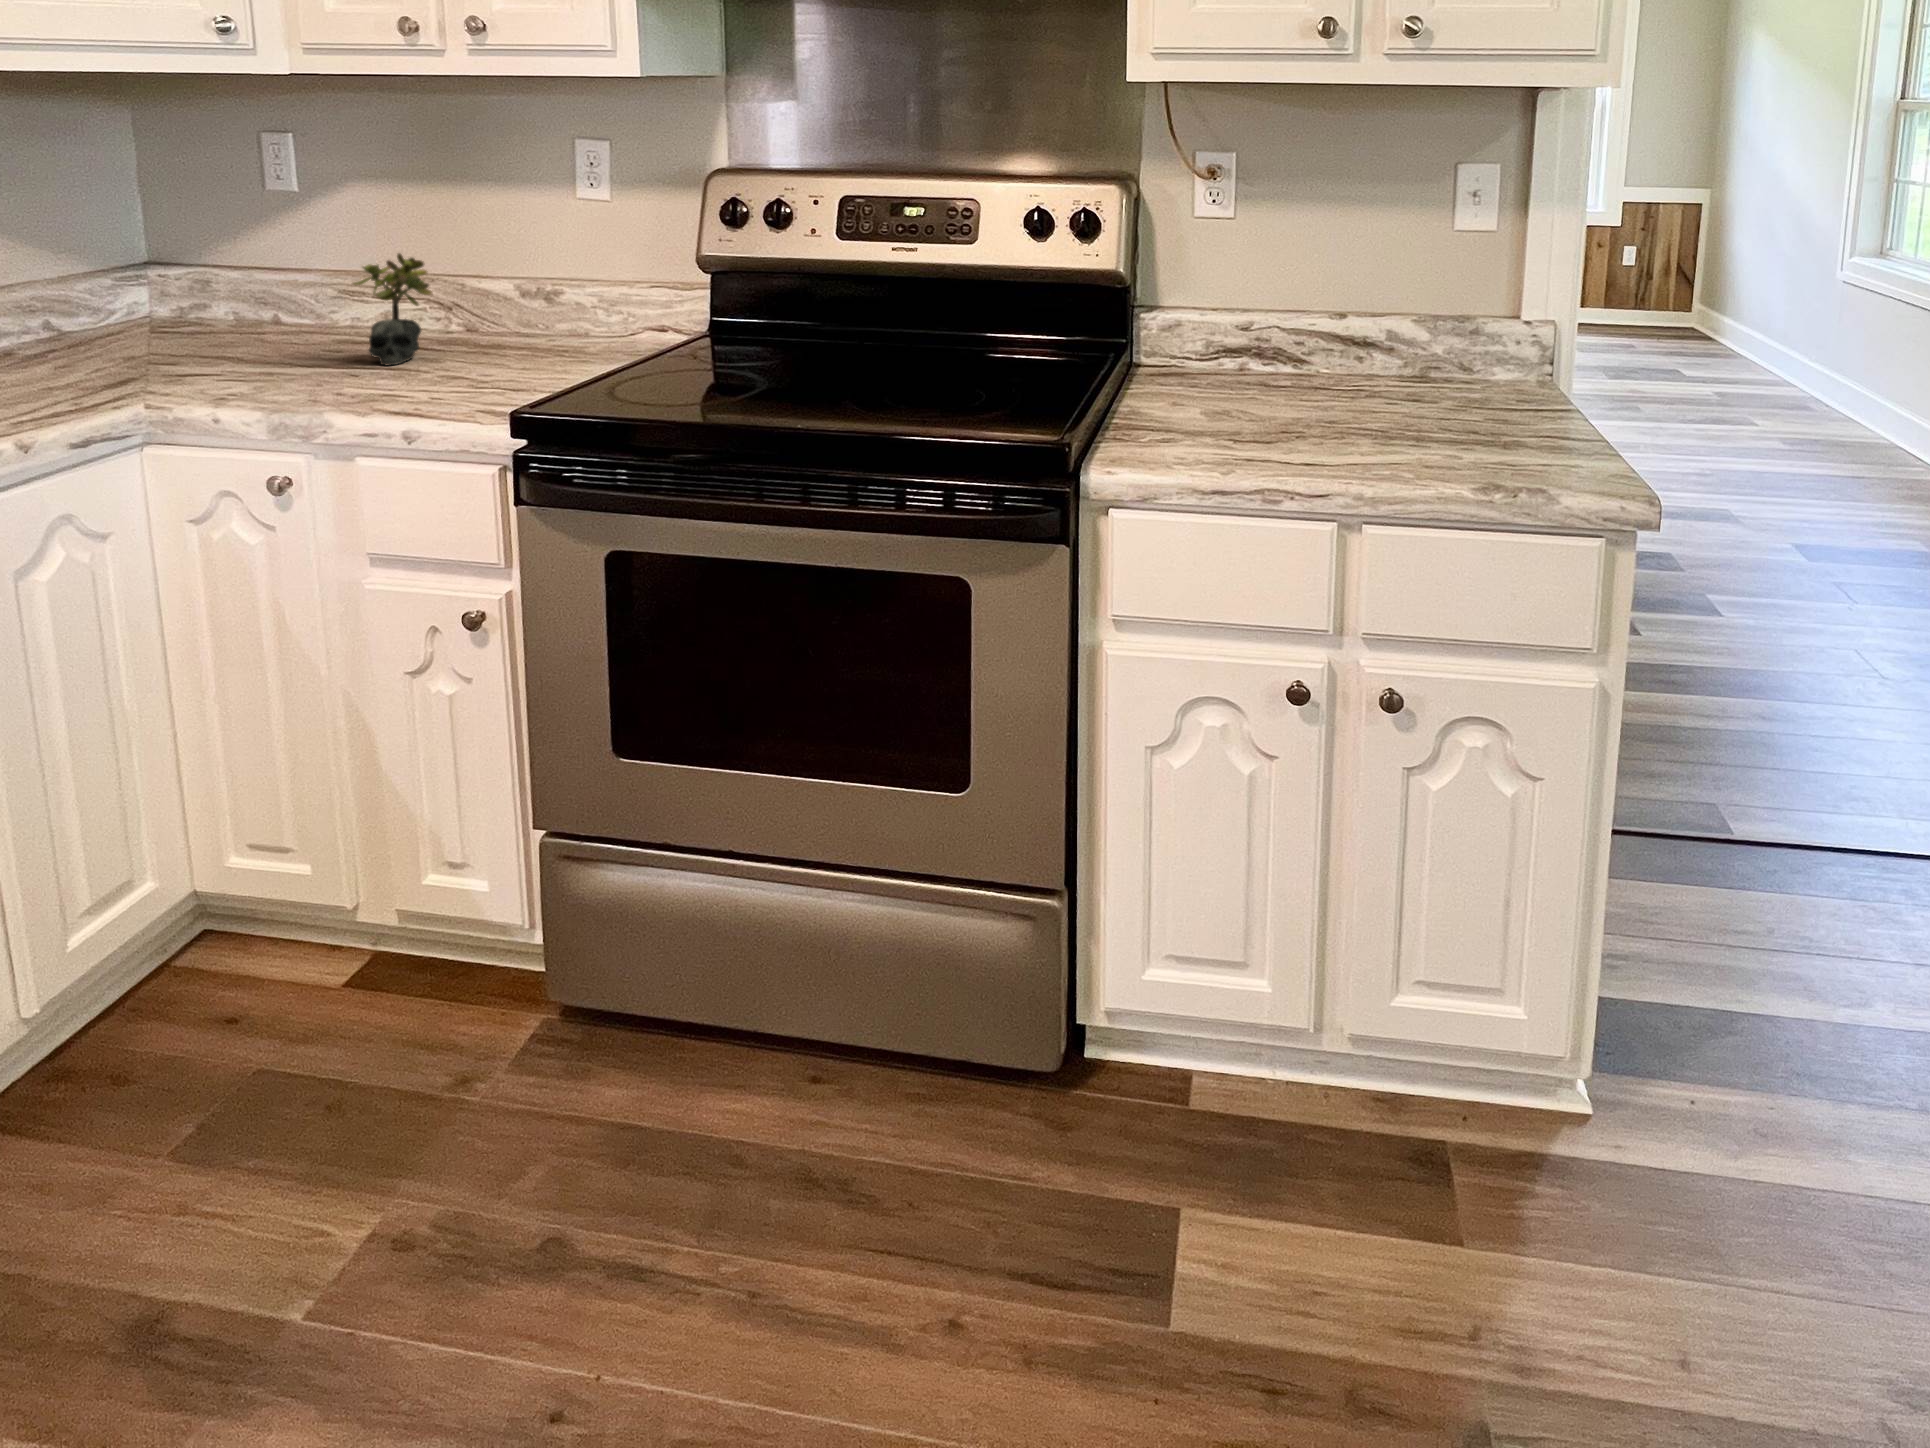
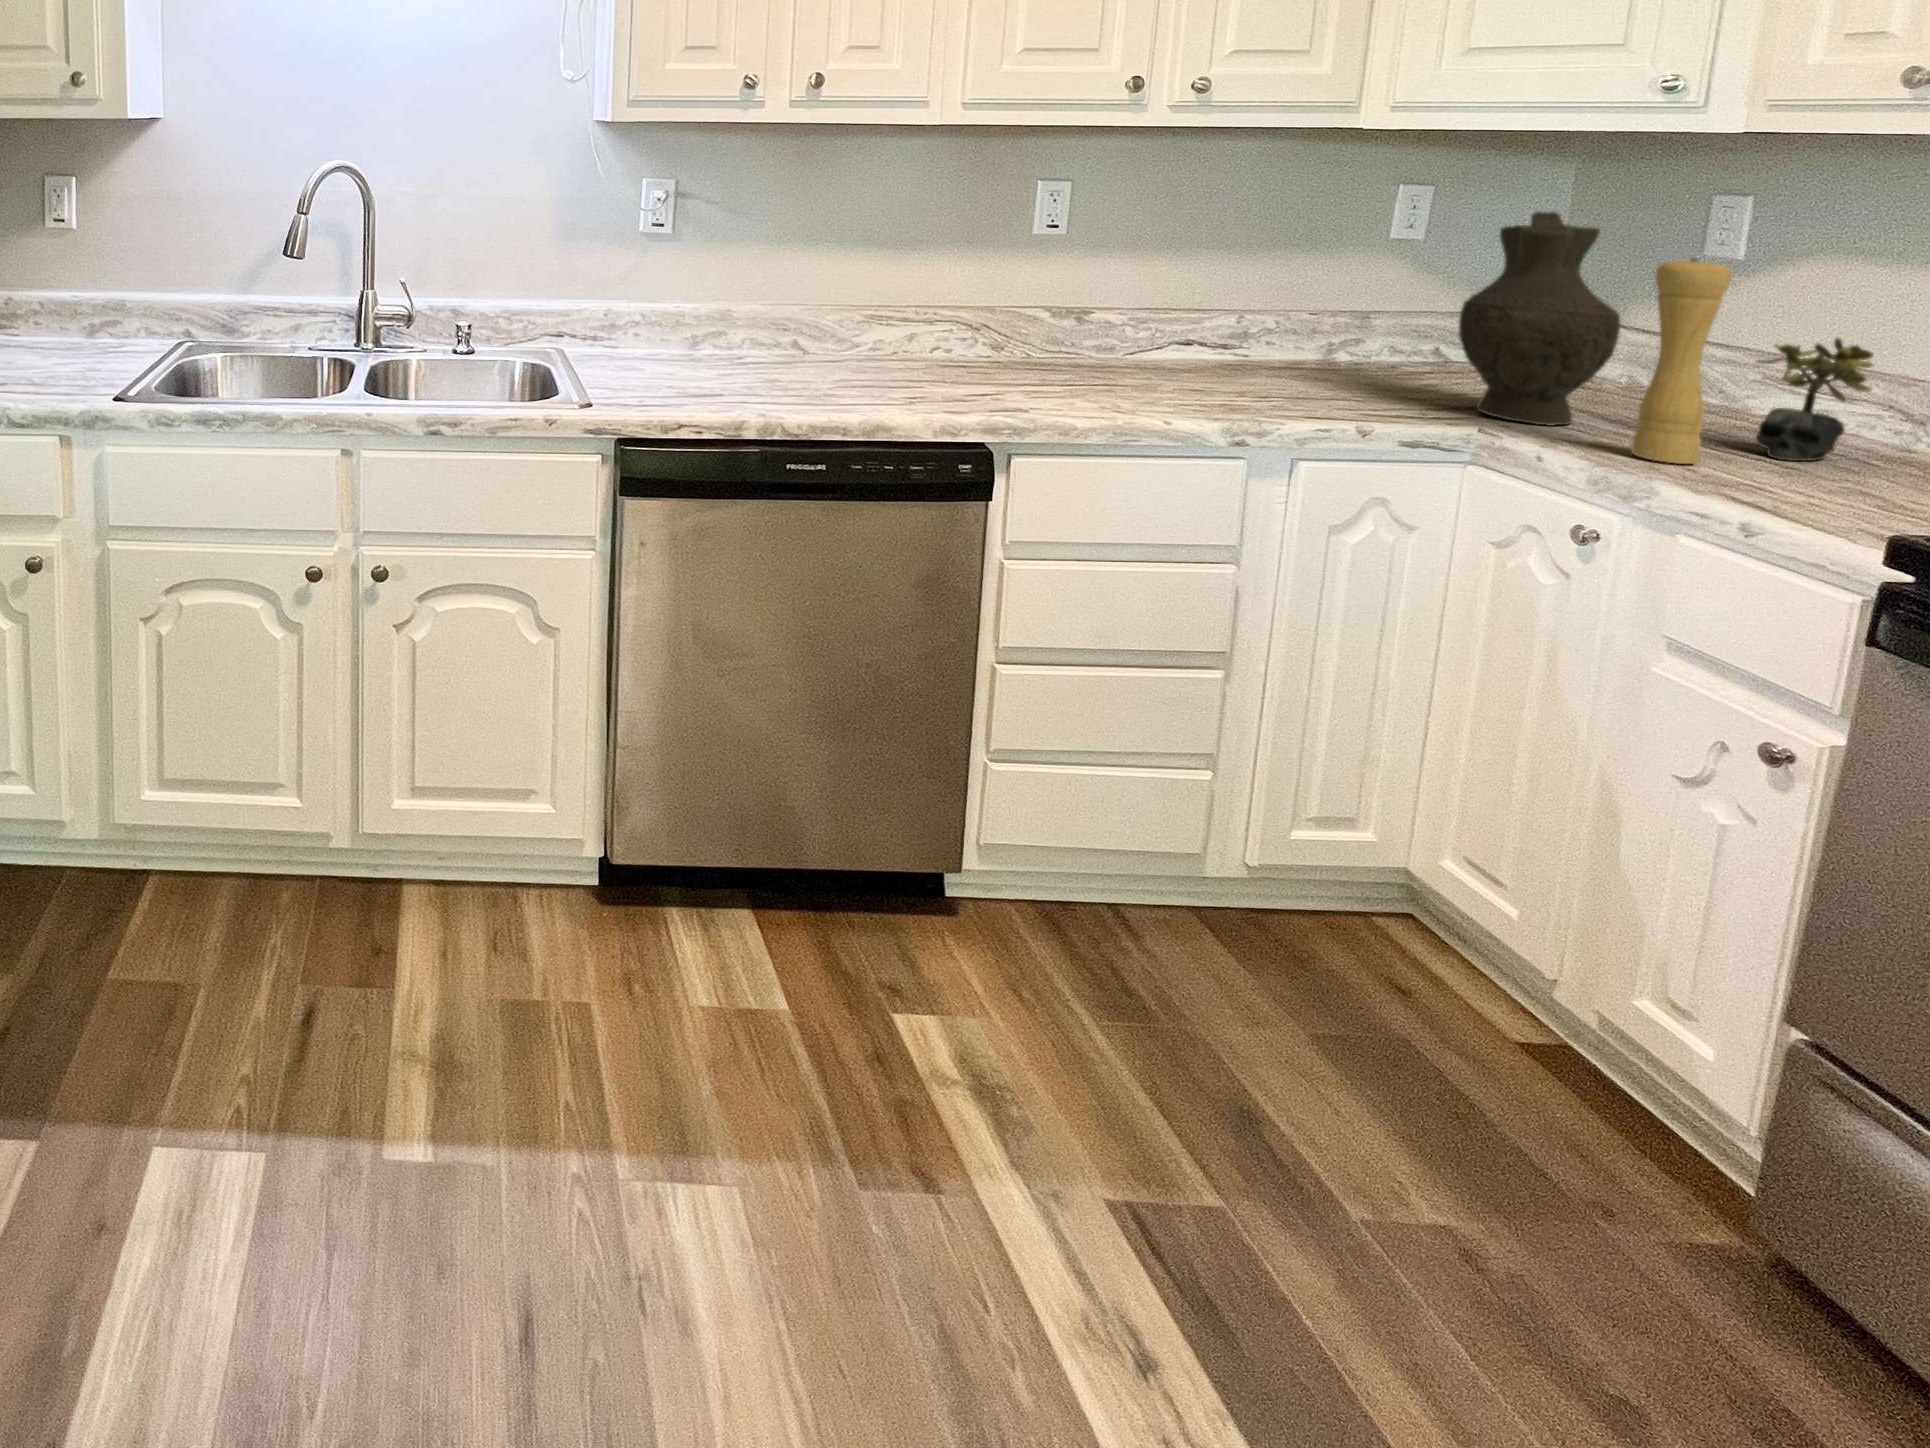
decorative vase: none [85,159,243,387] -> present [1459,212,1620,426]
pepper mill: none [272,197,346,395] -> present [1631,258,1732,464]

